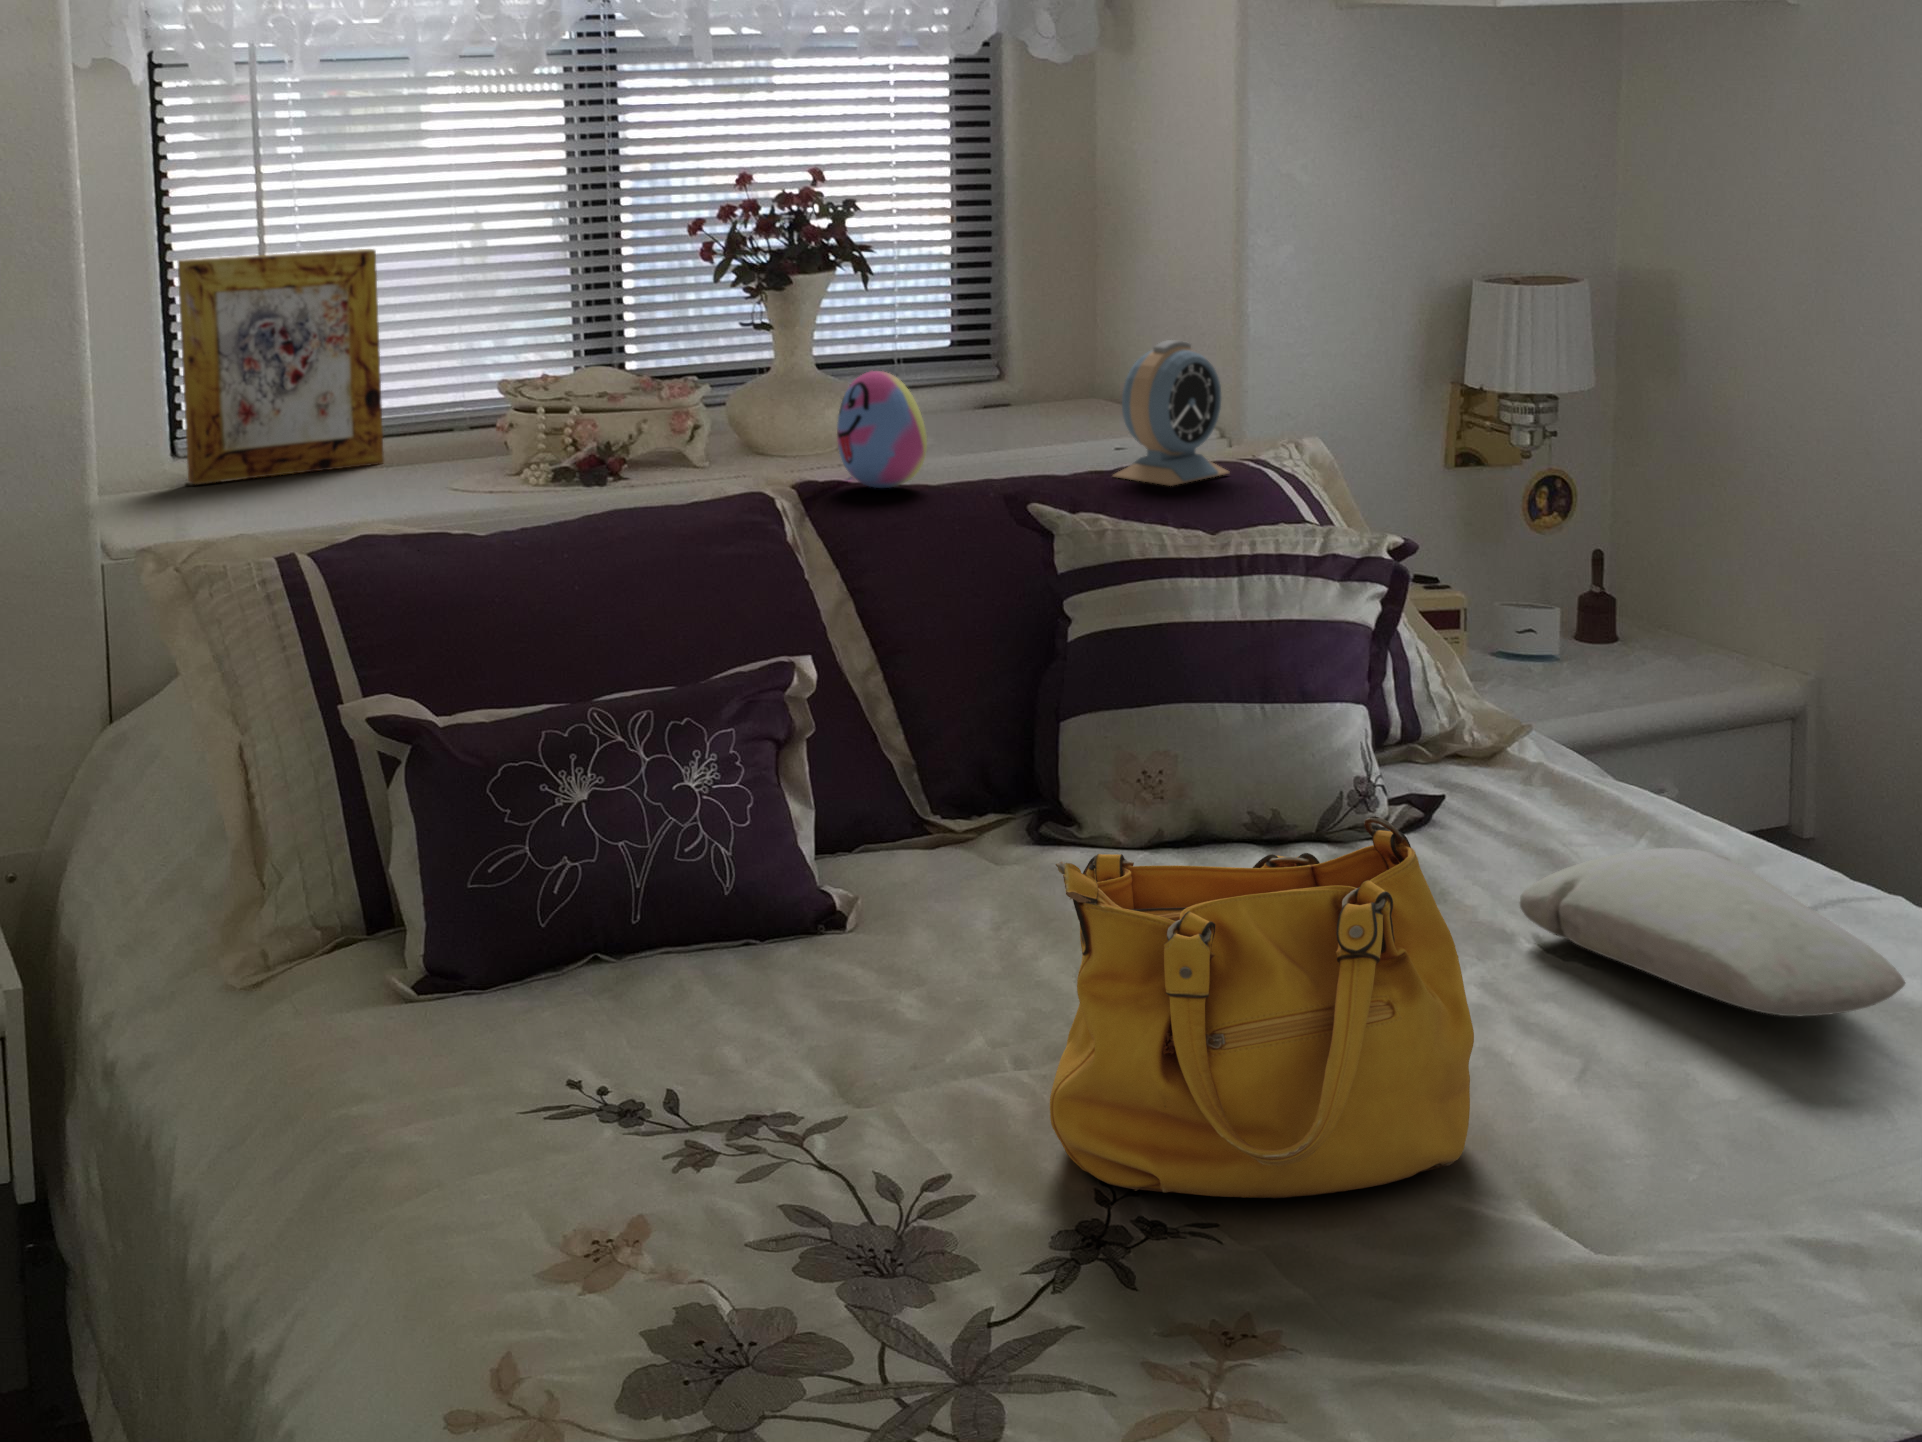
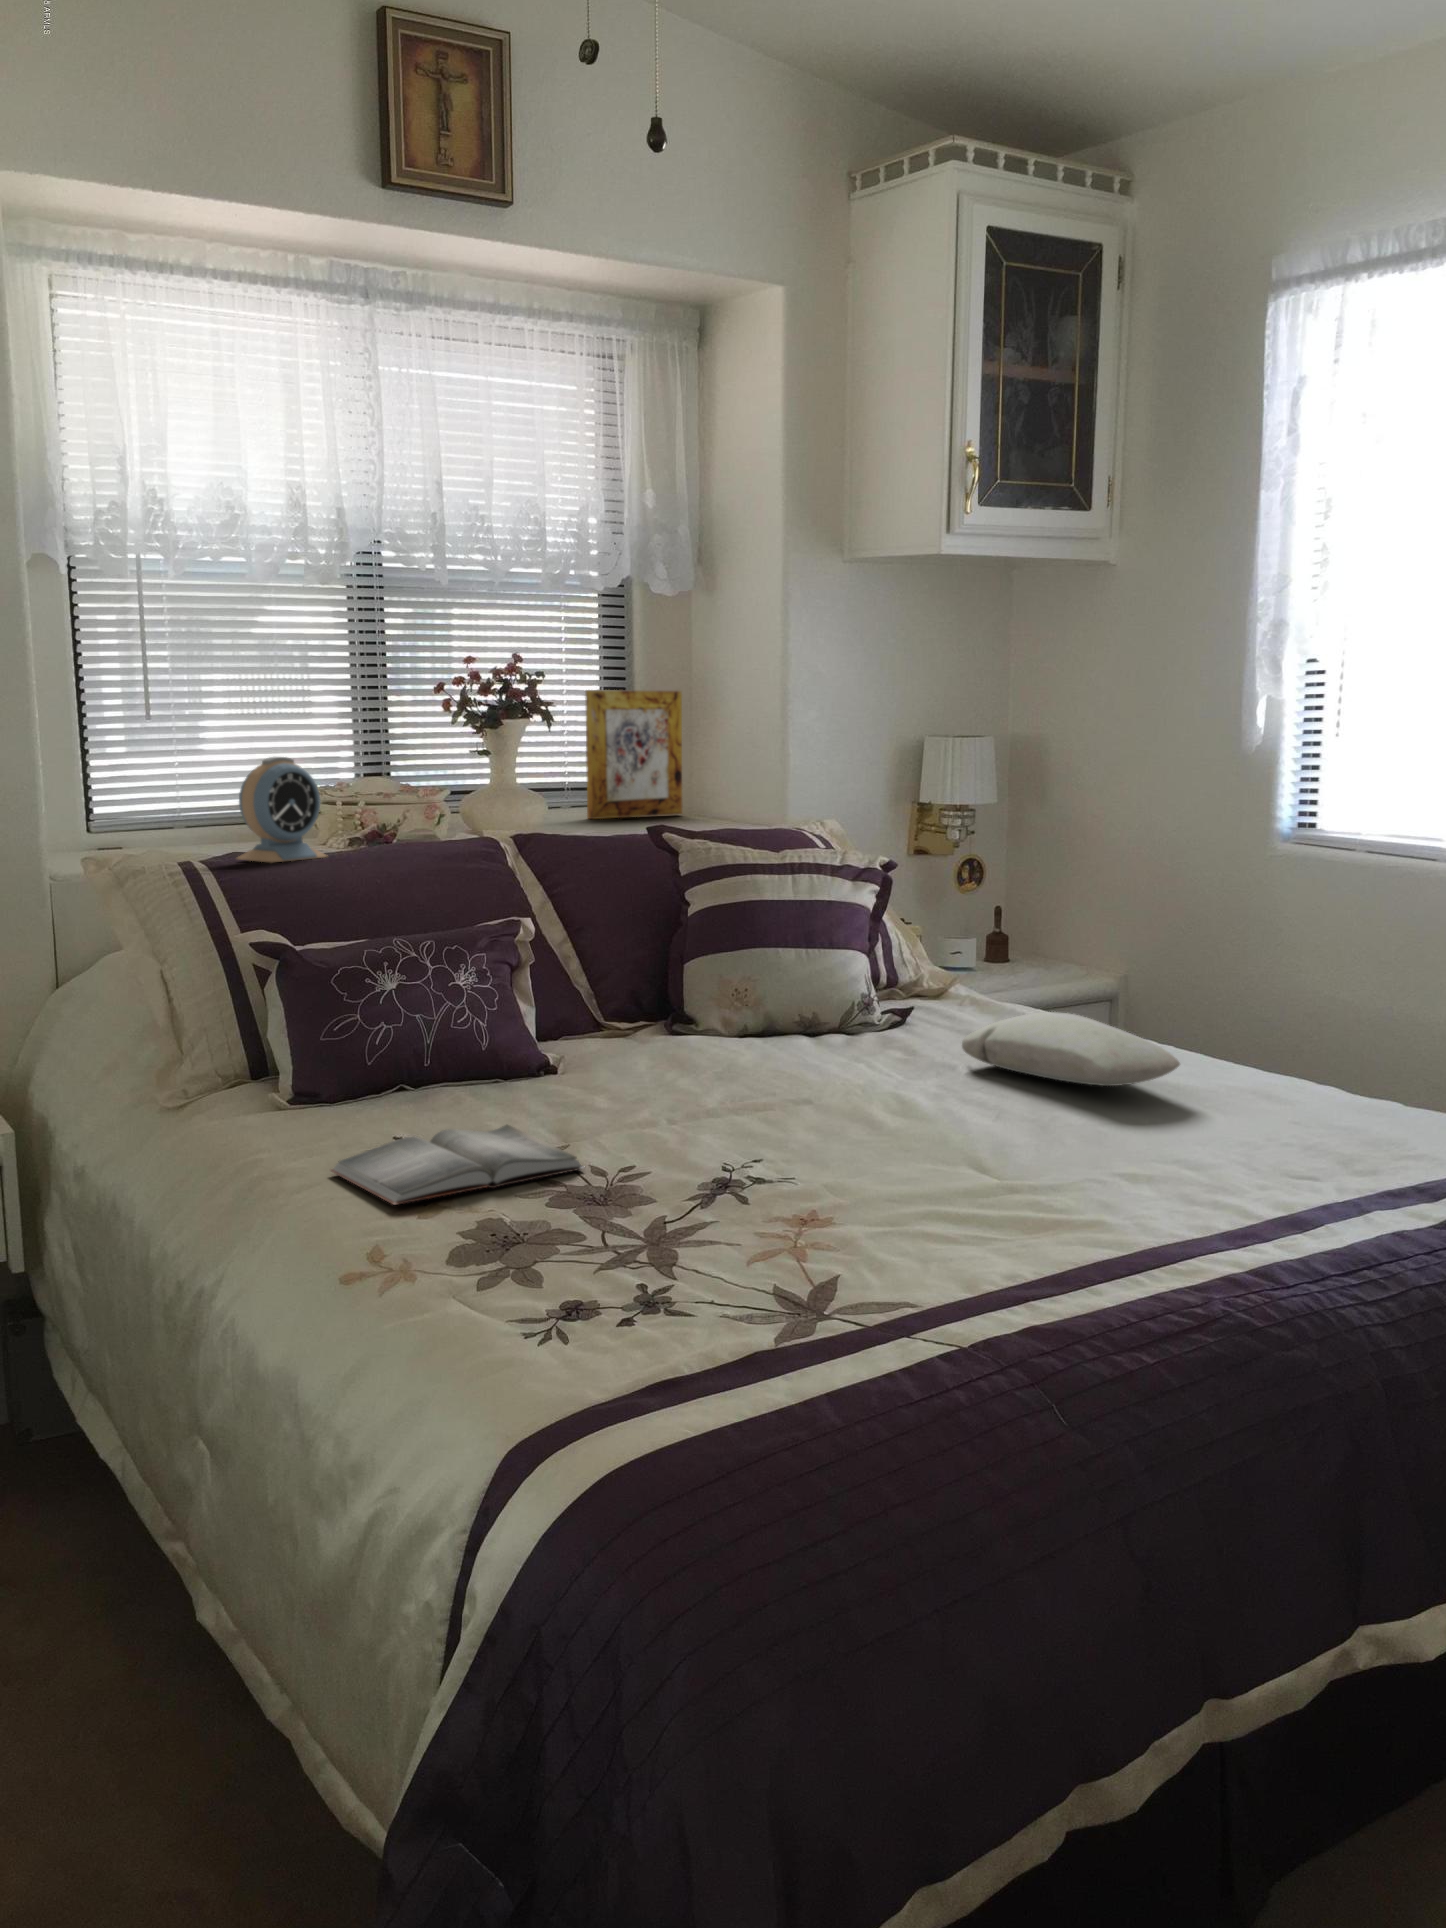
picture frame: present [178,249,384,484] -> present [585,690,682,819]
alarm clock: present [1113,340,1229,486] -> present [237,757,327,862]
decorative egg: present [837,371,927,488] -> none [537,764,593,838]
handbag: present [1050,816,1474,1198] -> none [695,954,940,1167]
hardback book: none [454,1069,866,1262] -> present [330,1125,584,1205]

